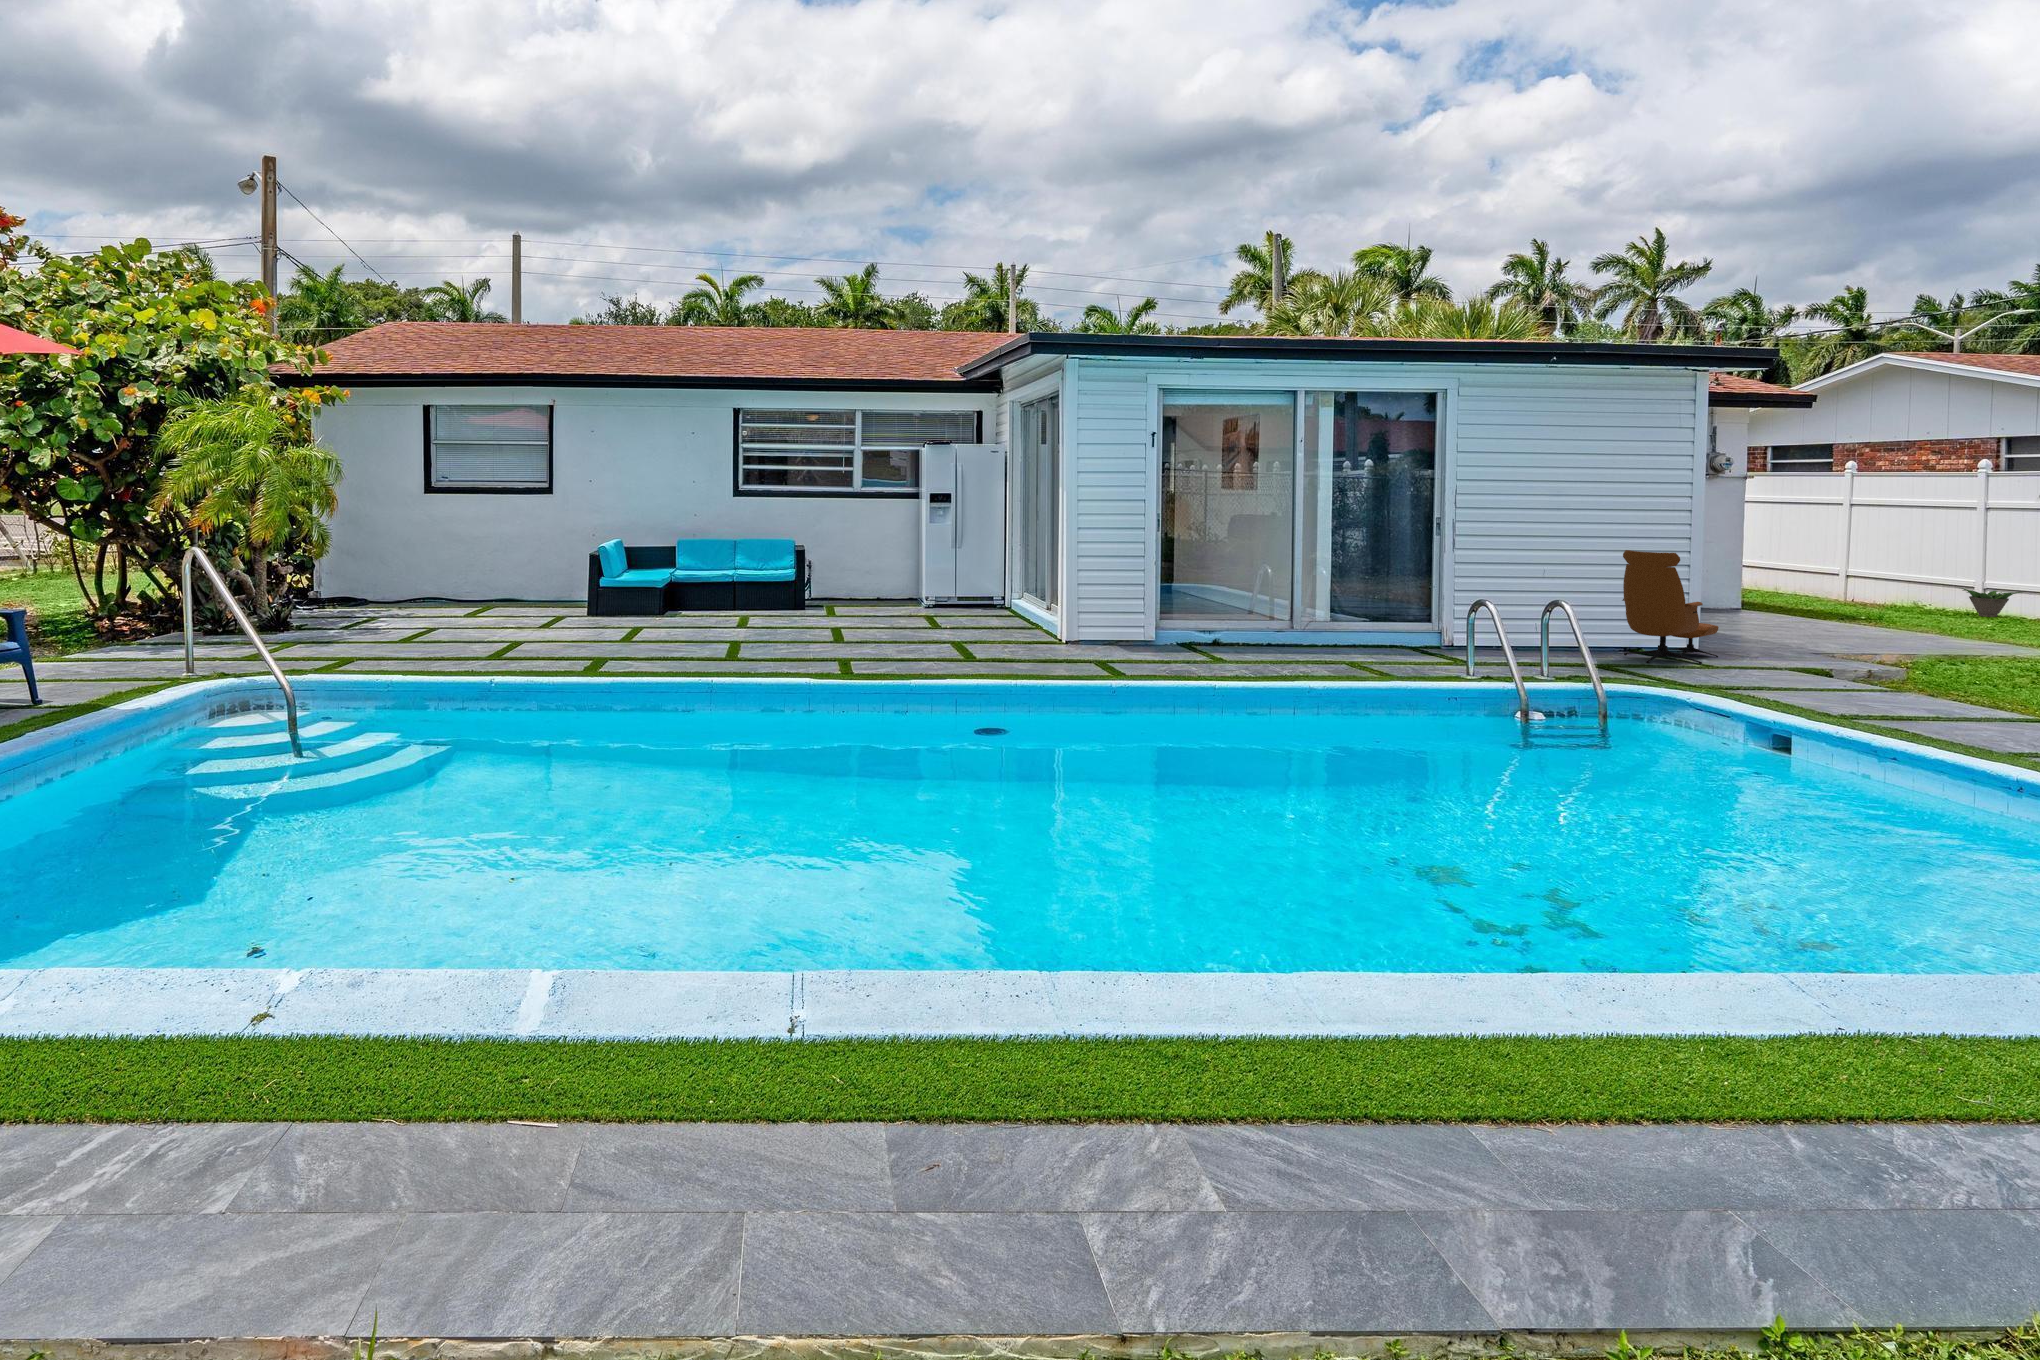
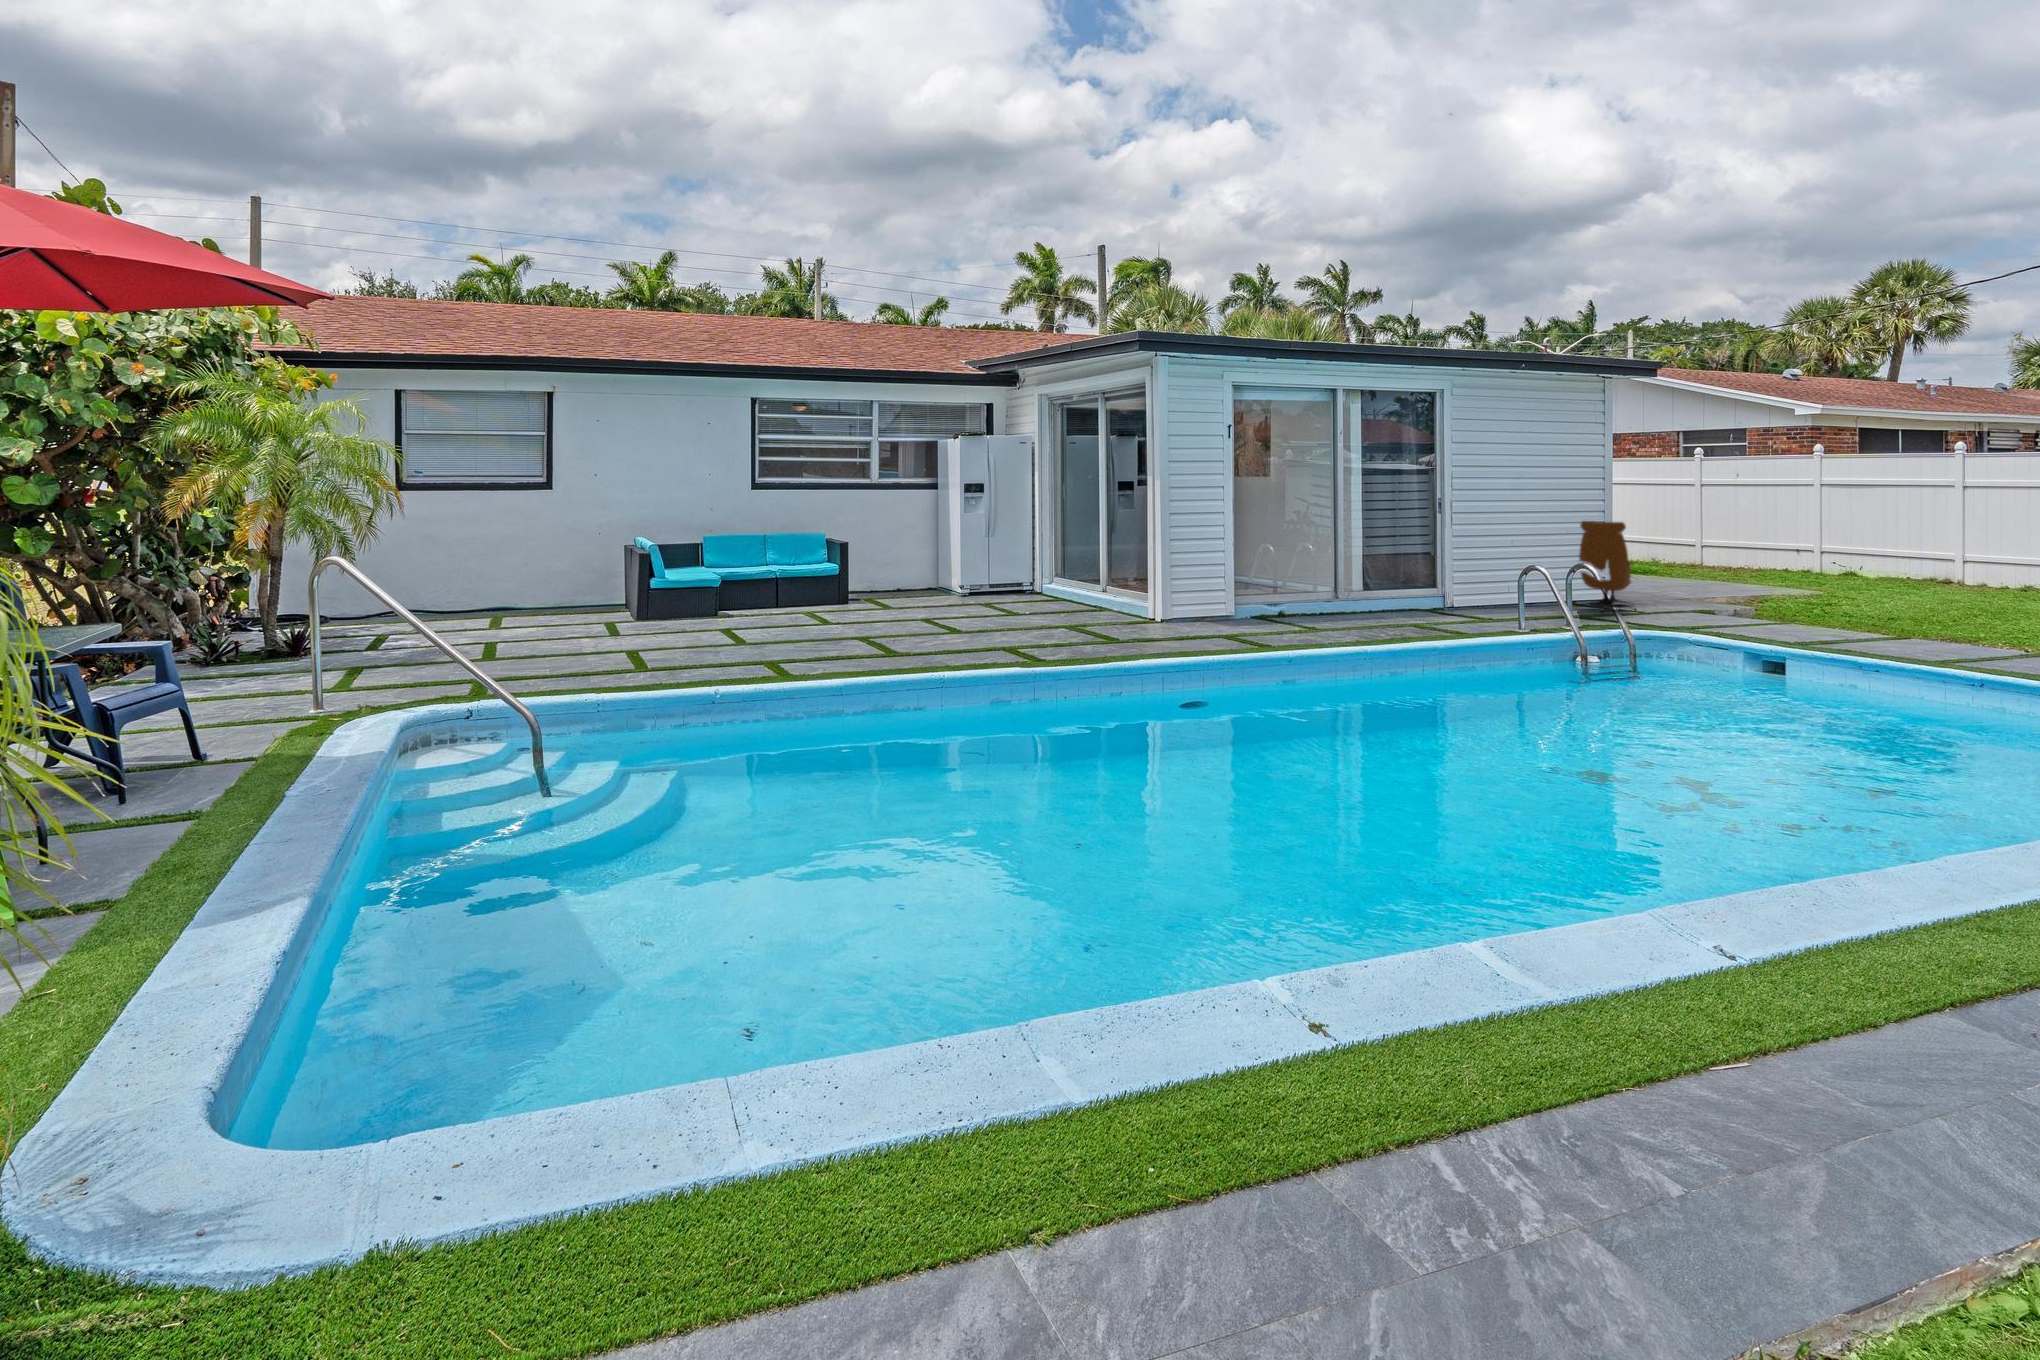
decorative plant: present [1961,588,2022,617] -> none [1694,546,1737,567]

